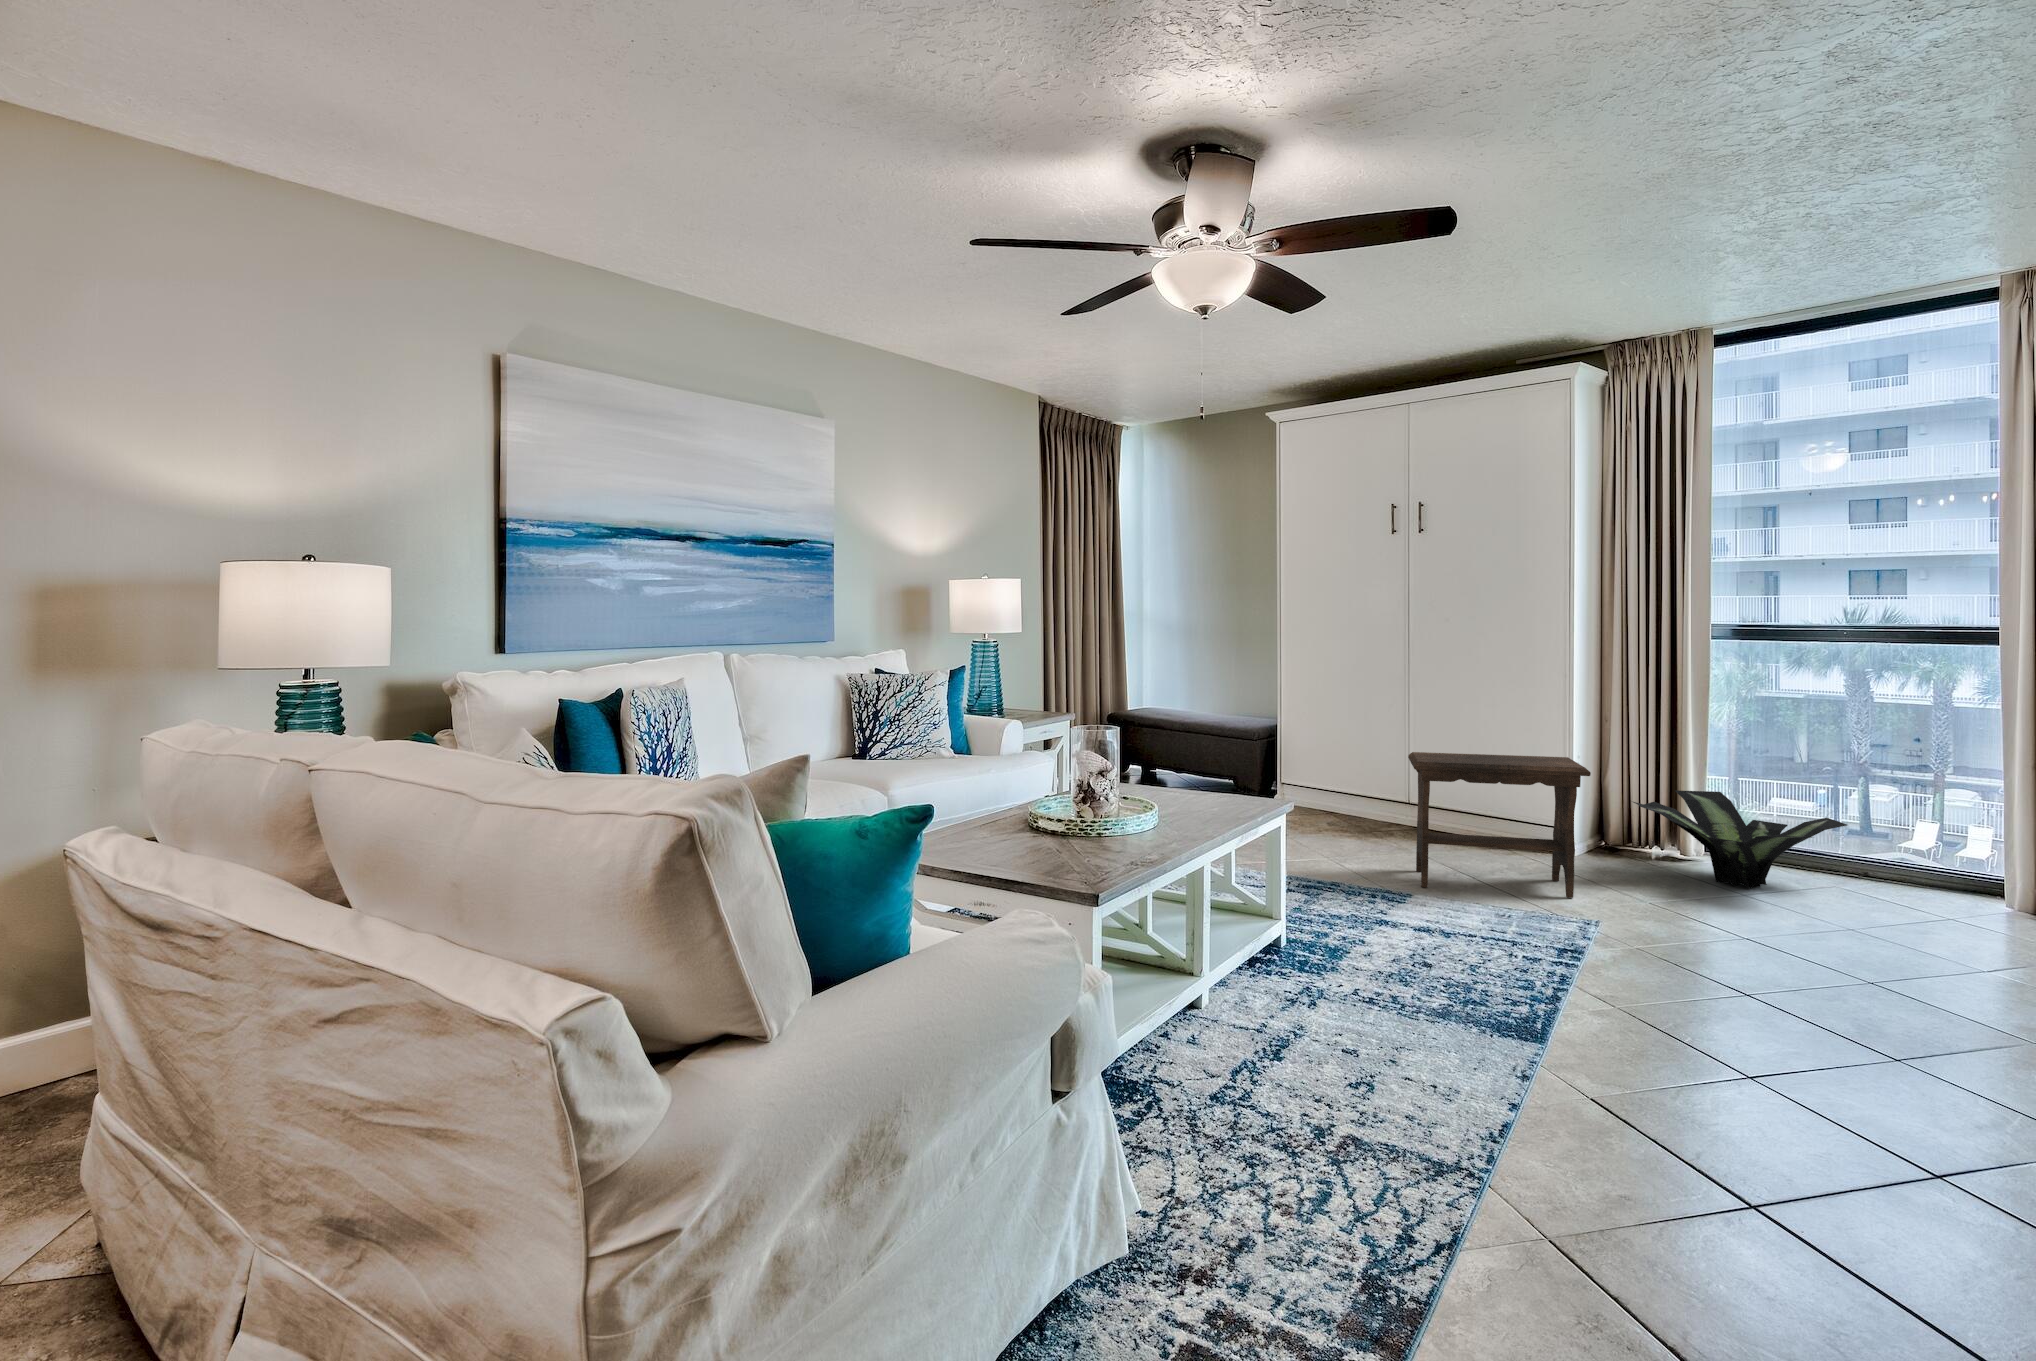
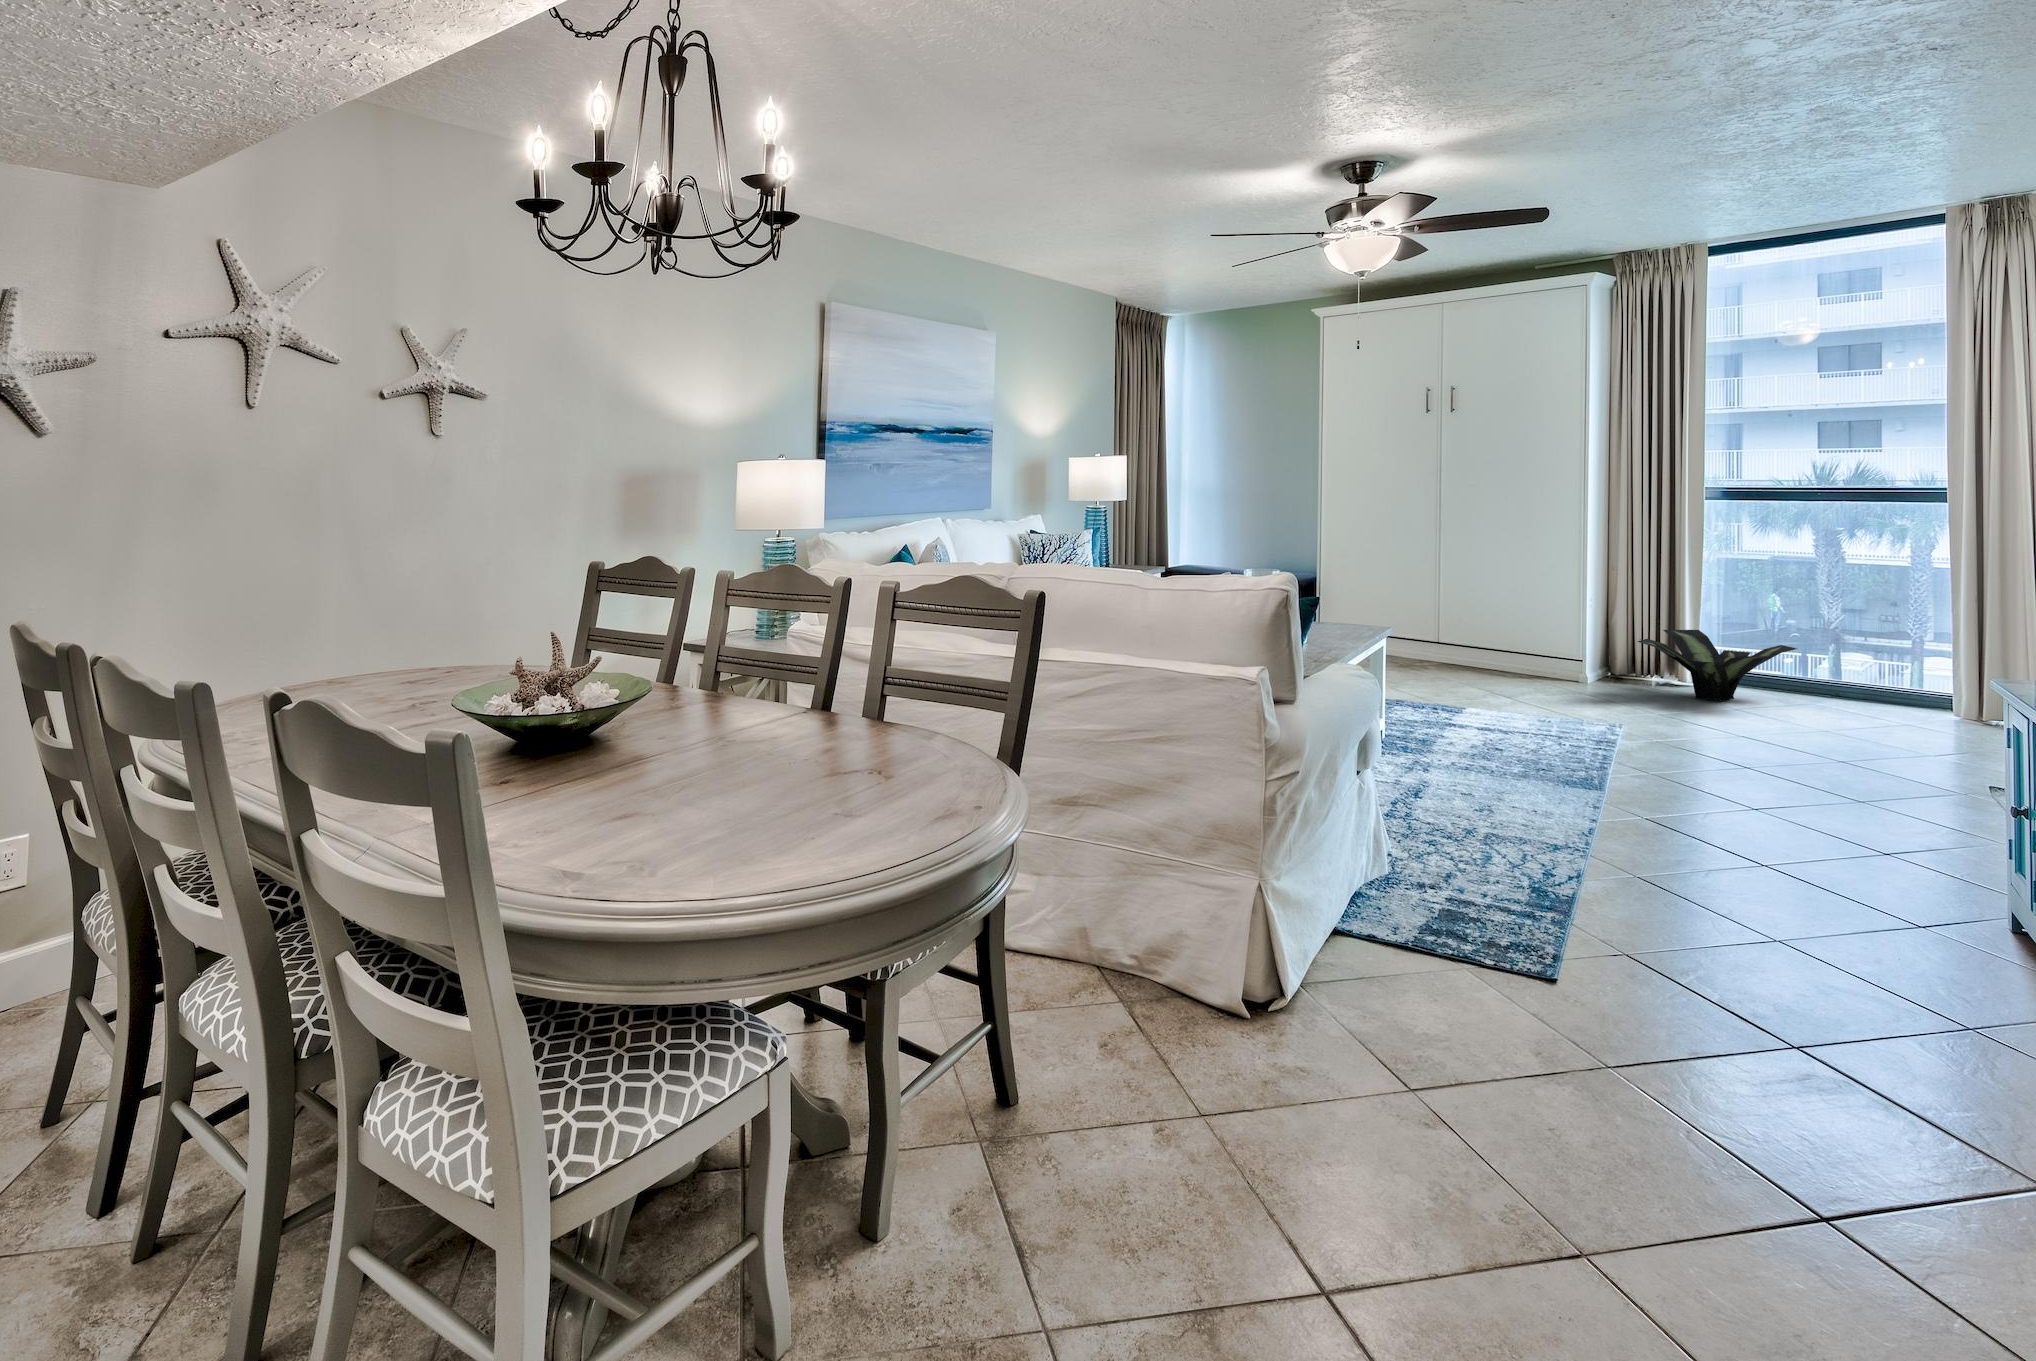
footstool: present [1408,752,1591,898] -> none [1457,602,1608,711]

